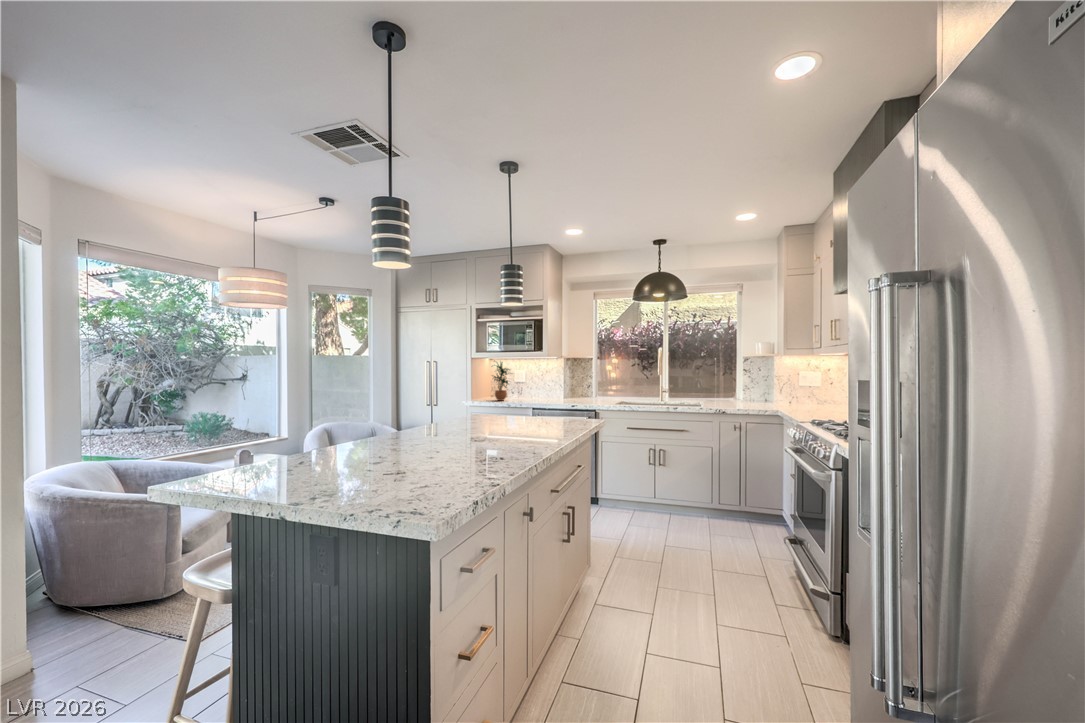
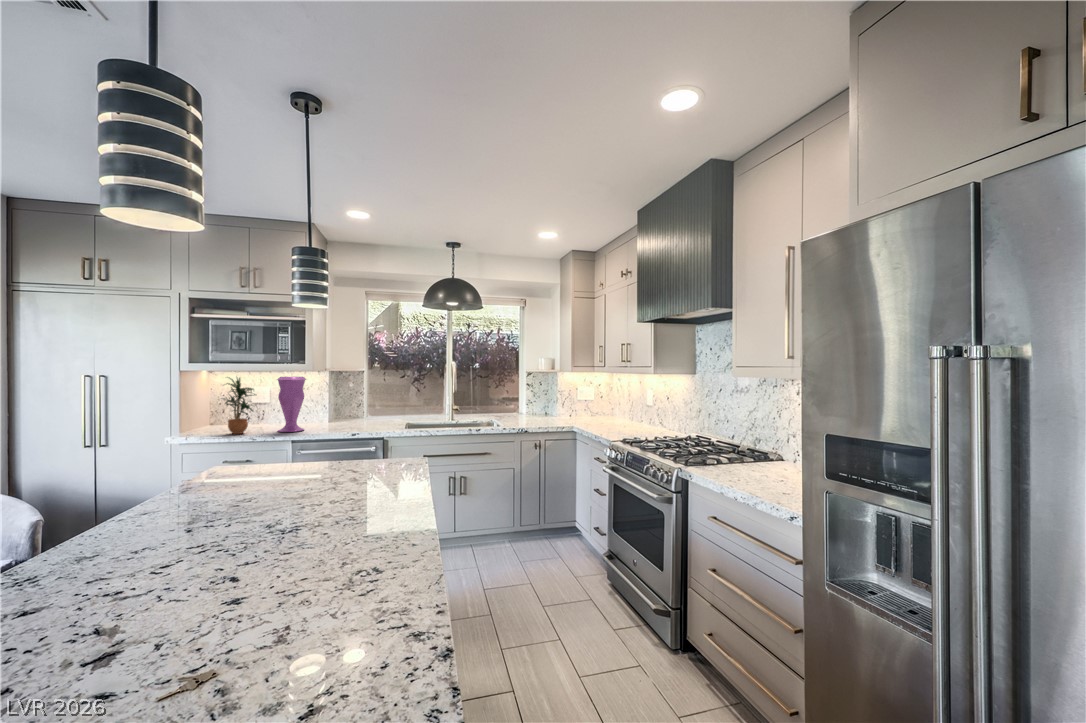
vase: none [524,361,544,401] -> present [277,377,306,432]

